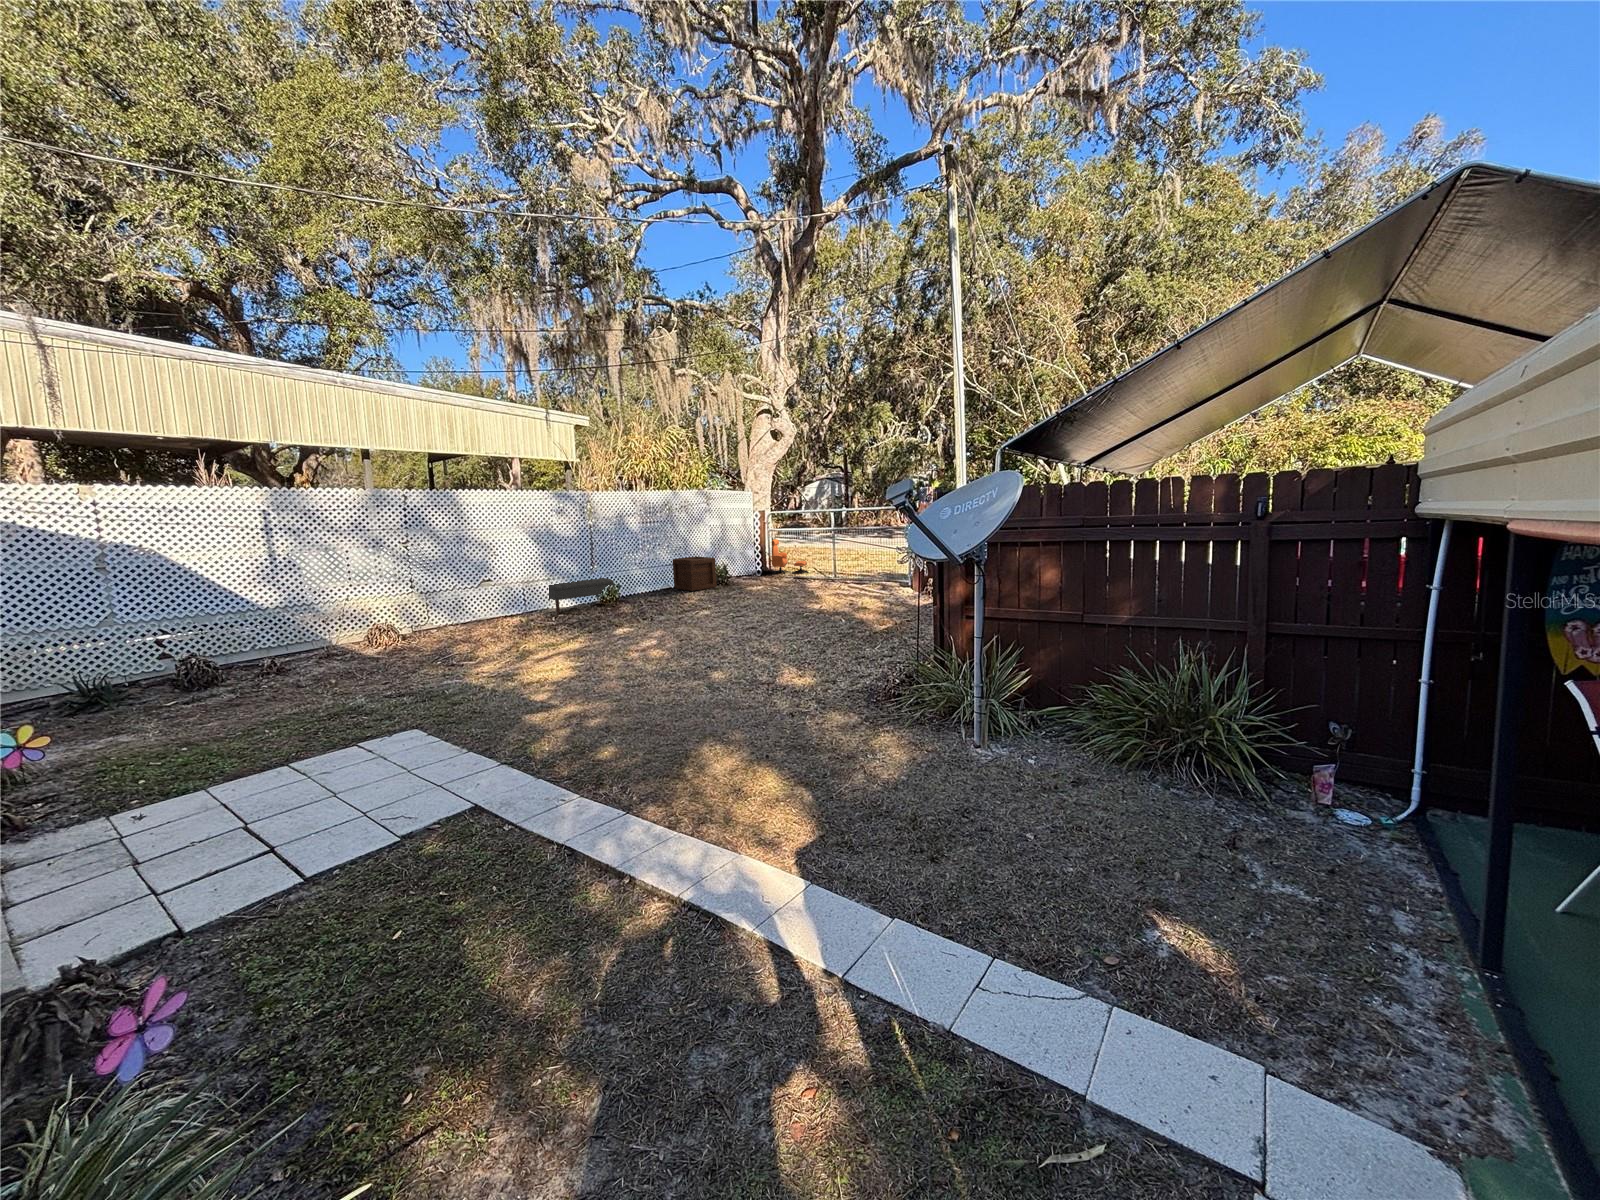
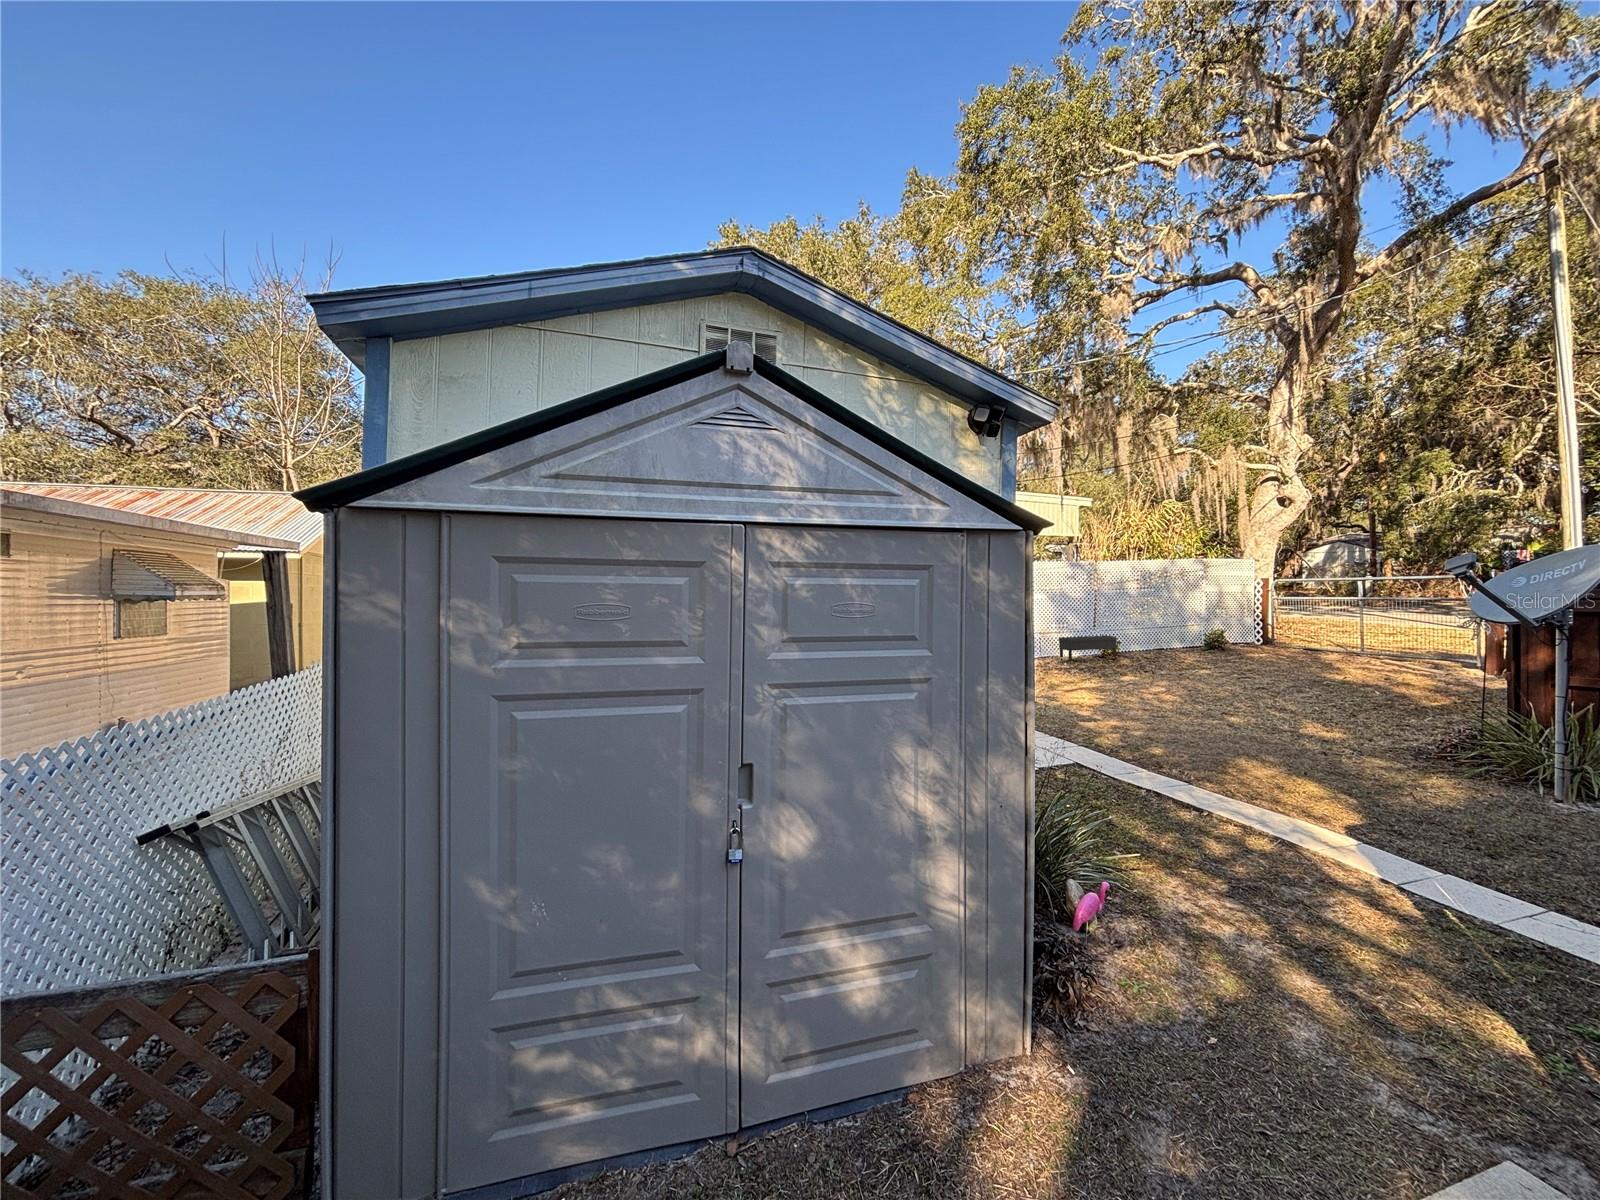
lounge chair: present [771,539,809,574] -> none [1274,608,1323,645]
wooden crate: present [673,557,717,591] -> none [1168,622,1214,653]

